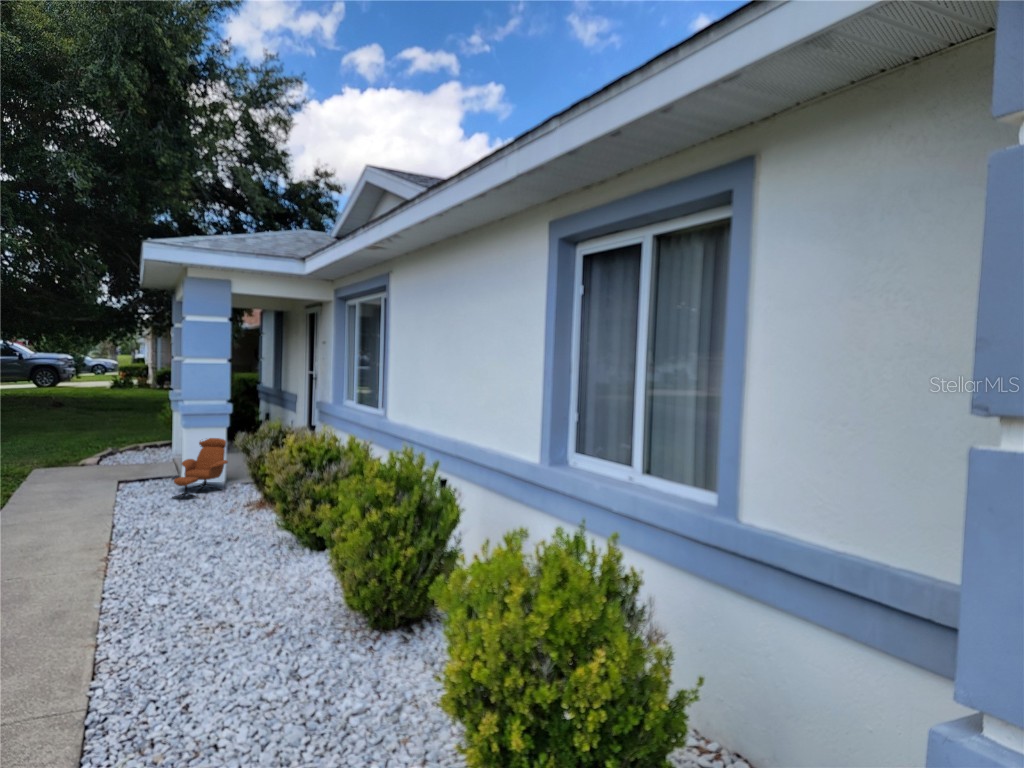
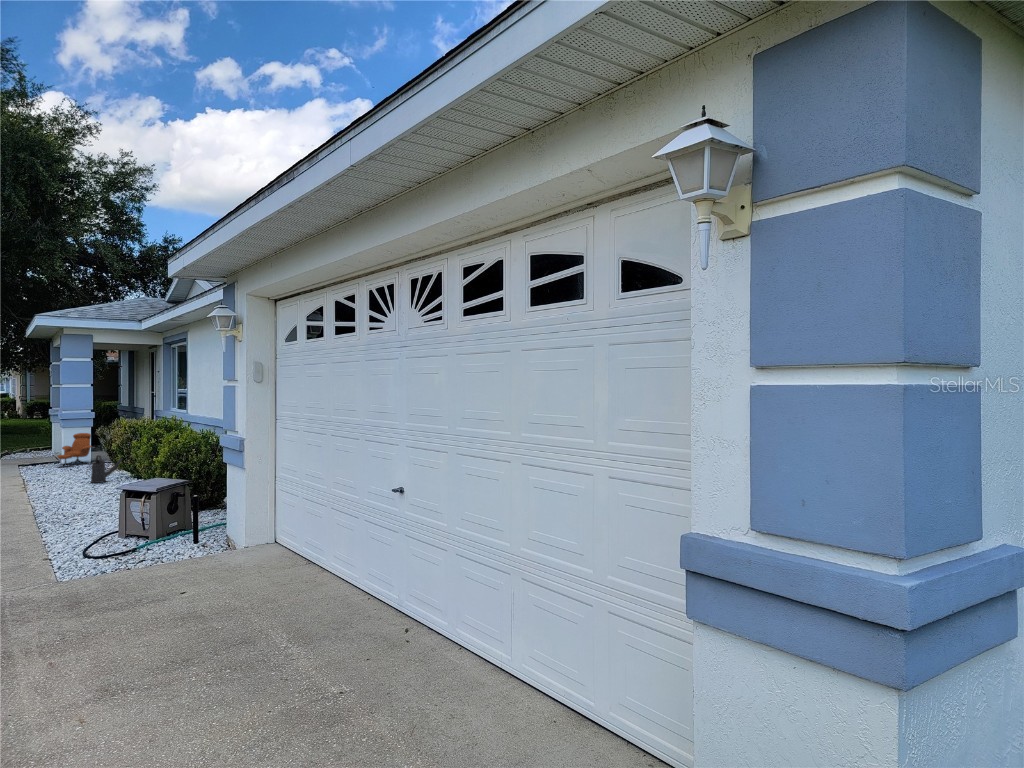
watering can: none [218,510,287,568] -> present [86,455,122,483]

